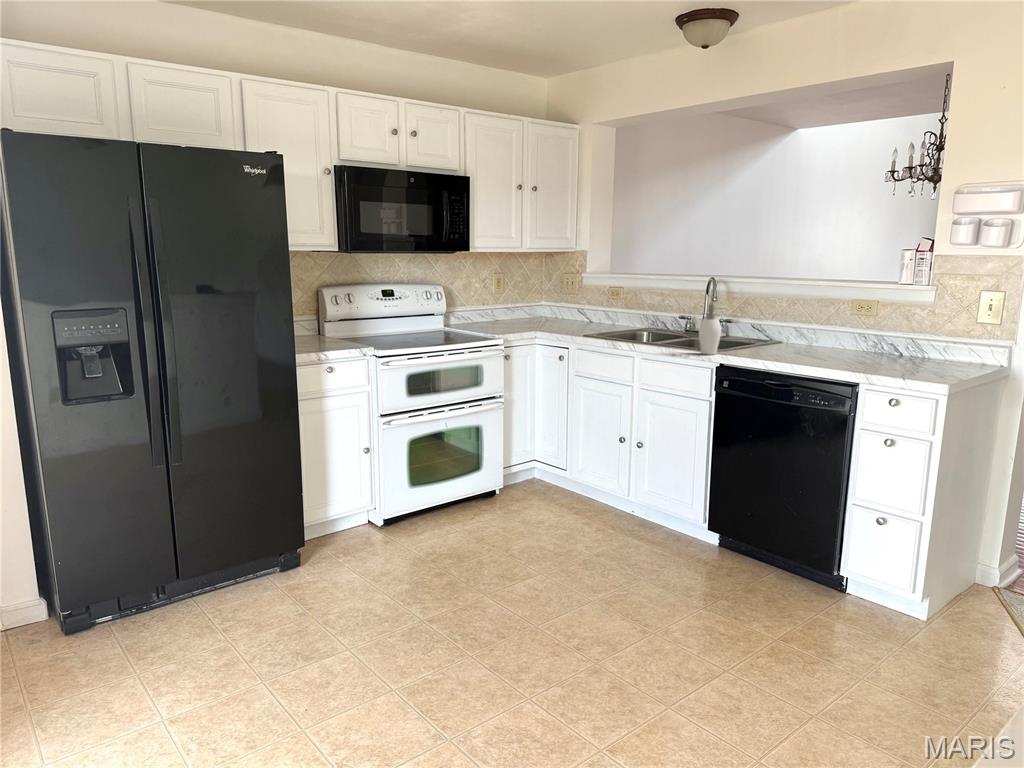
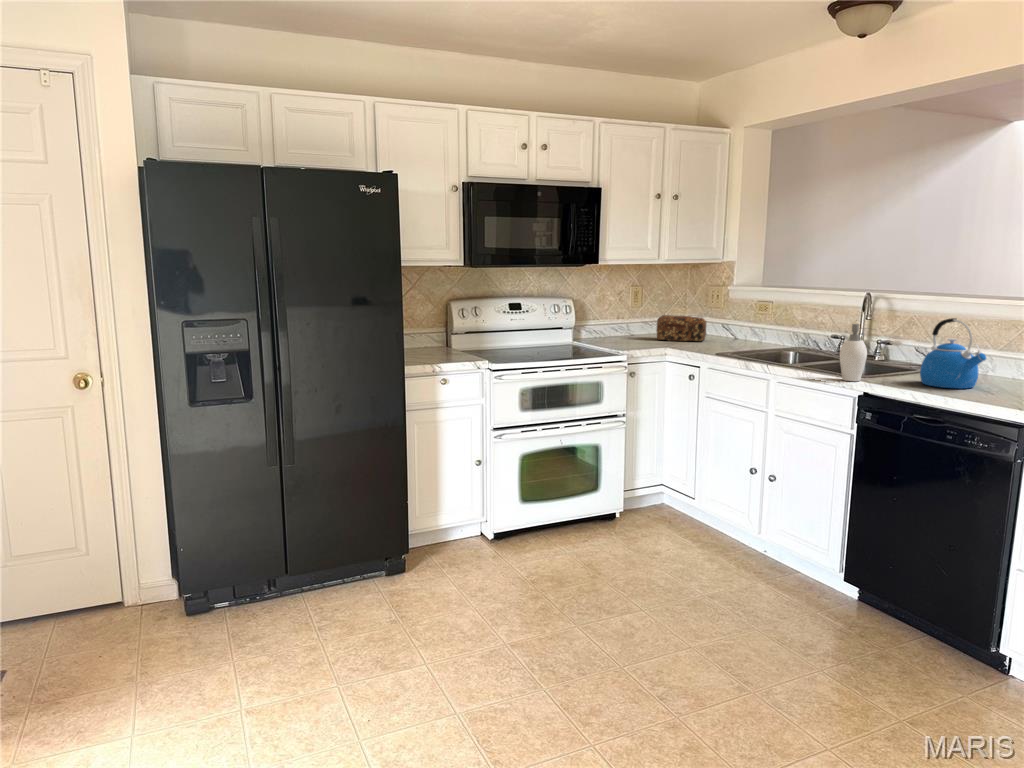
kettle: none [763,298,815,357] -> present [920,318,986,389]
bread loaf: none [520,301,564,325] -> present [657,315,706,341]

